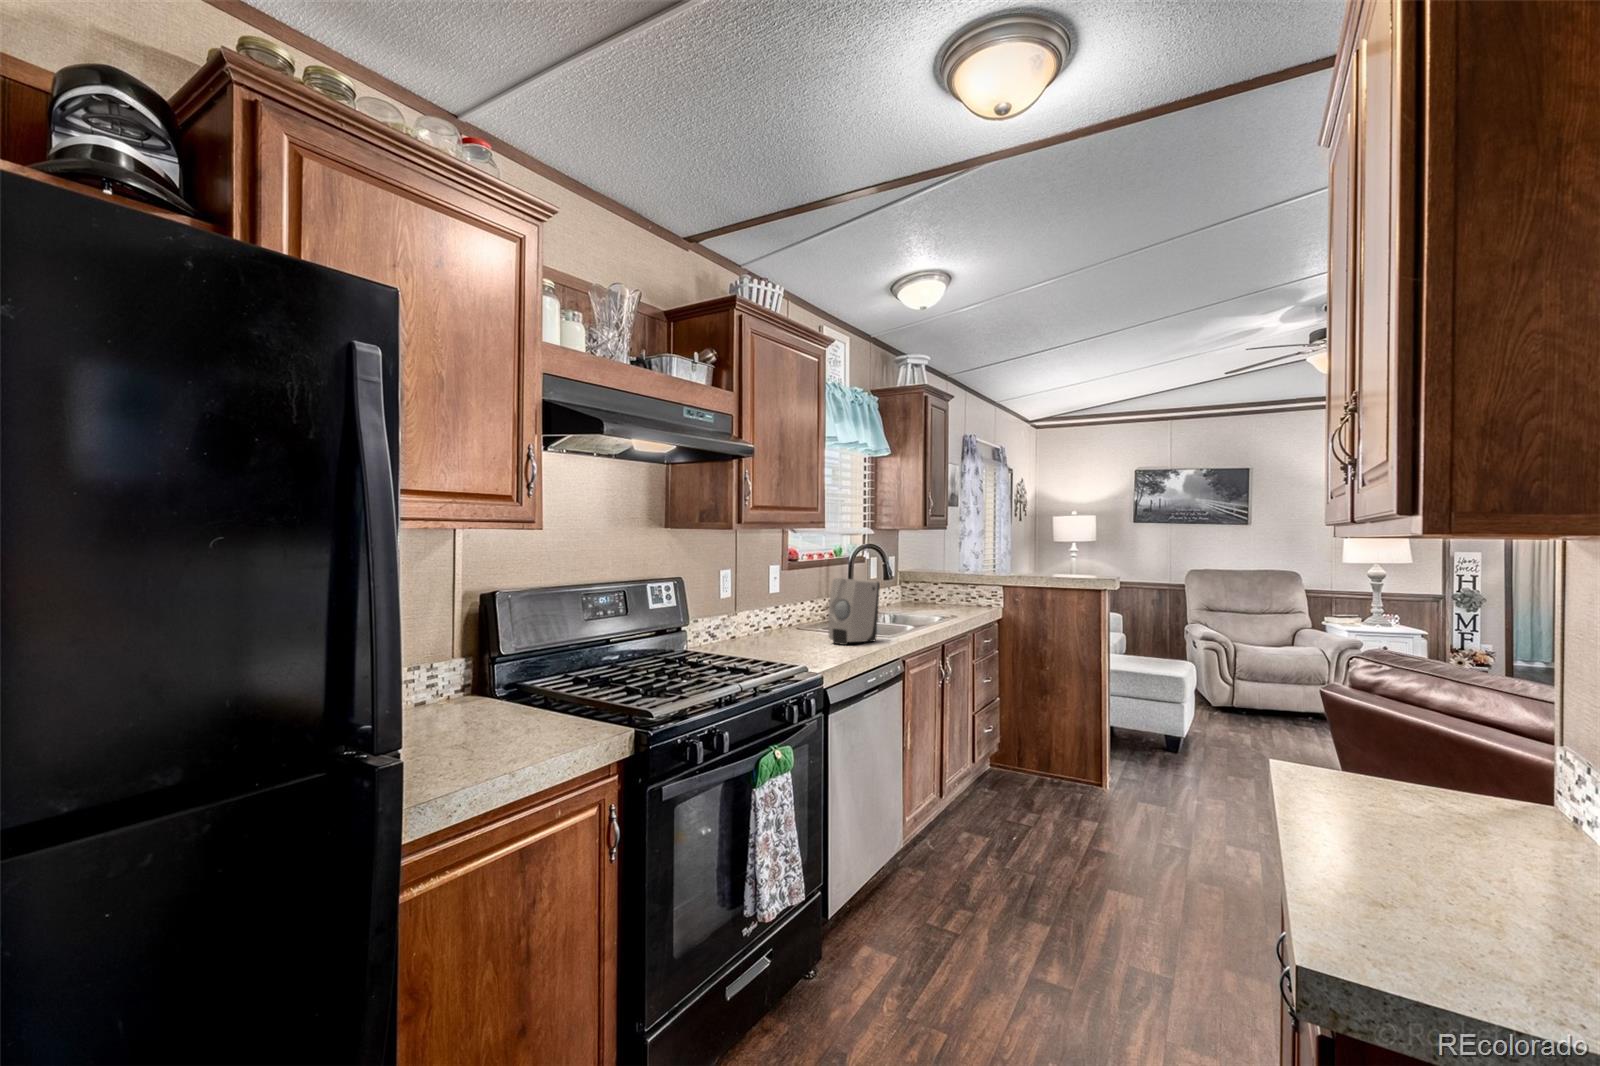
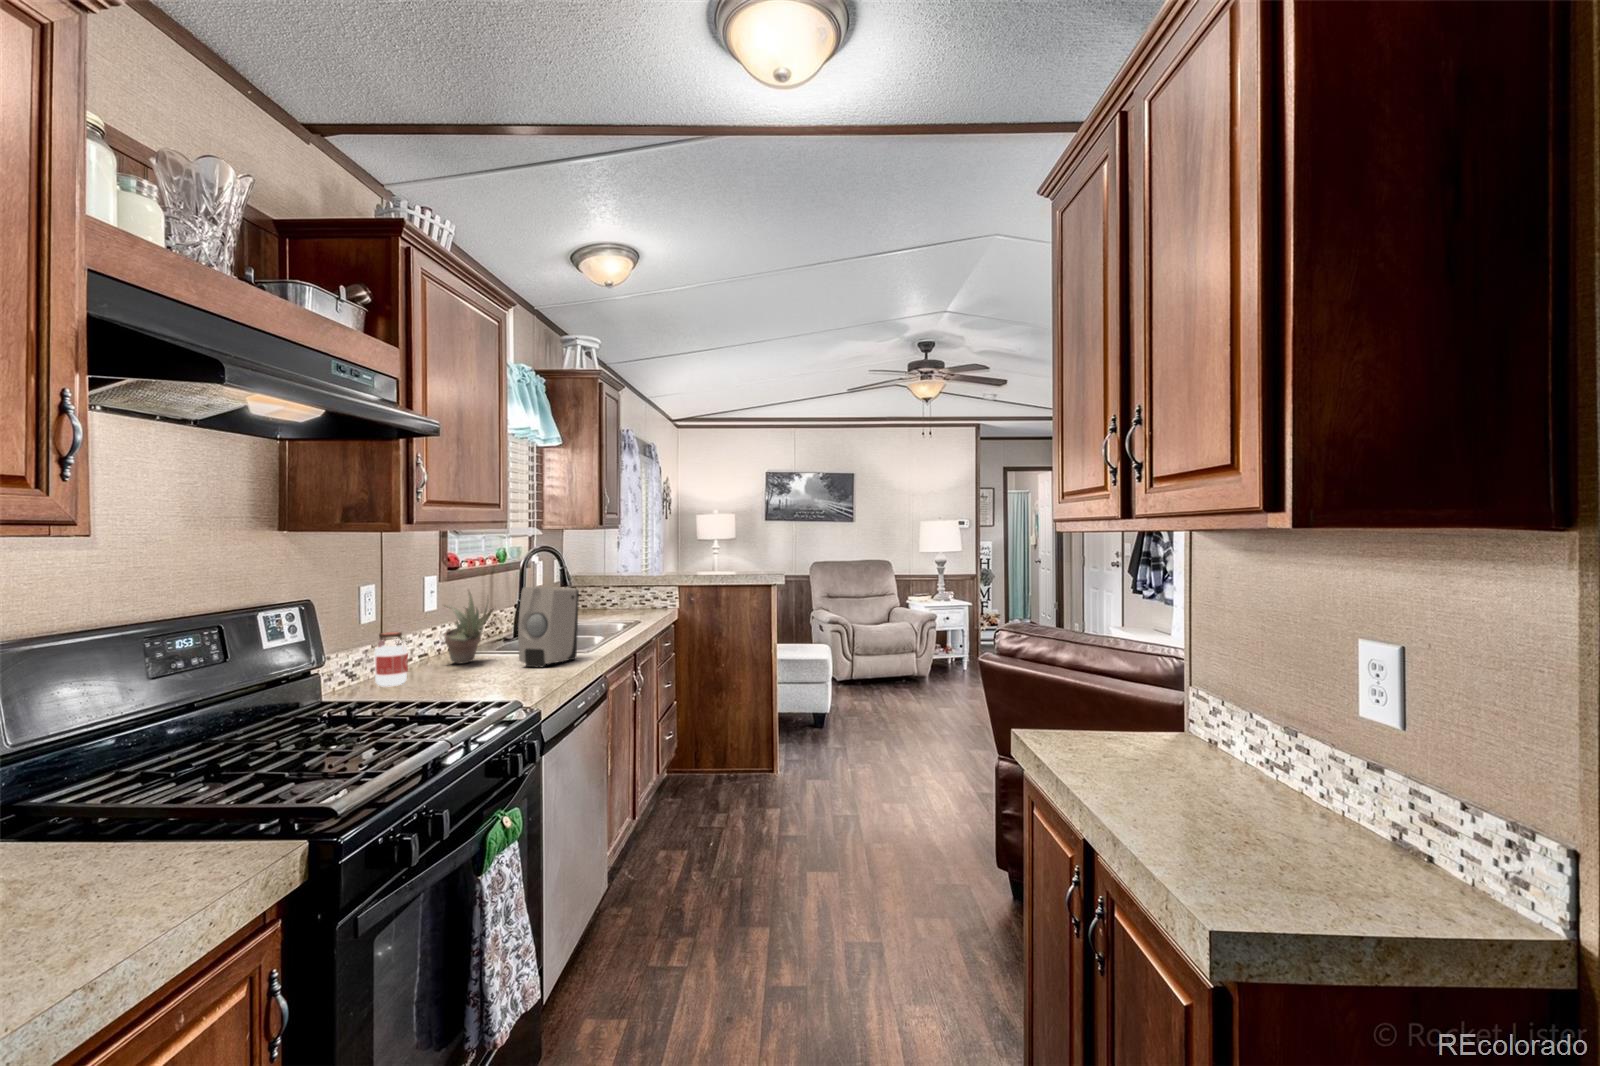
succulent plant: none [776,577,815,637] -> present [444,589,493,663]
jar: none [722,607,745,649] -> present [375,632,408,687]

